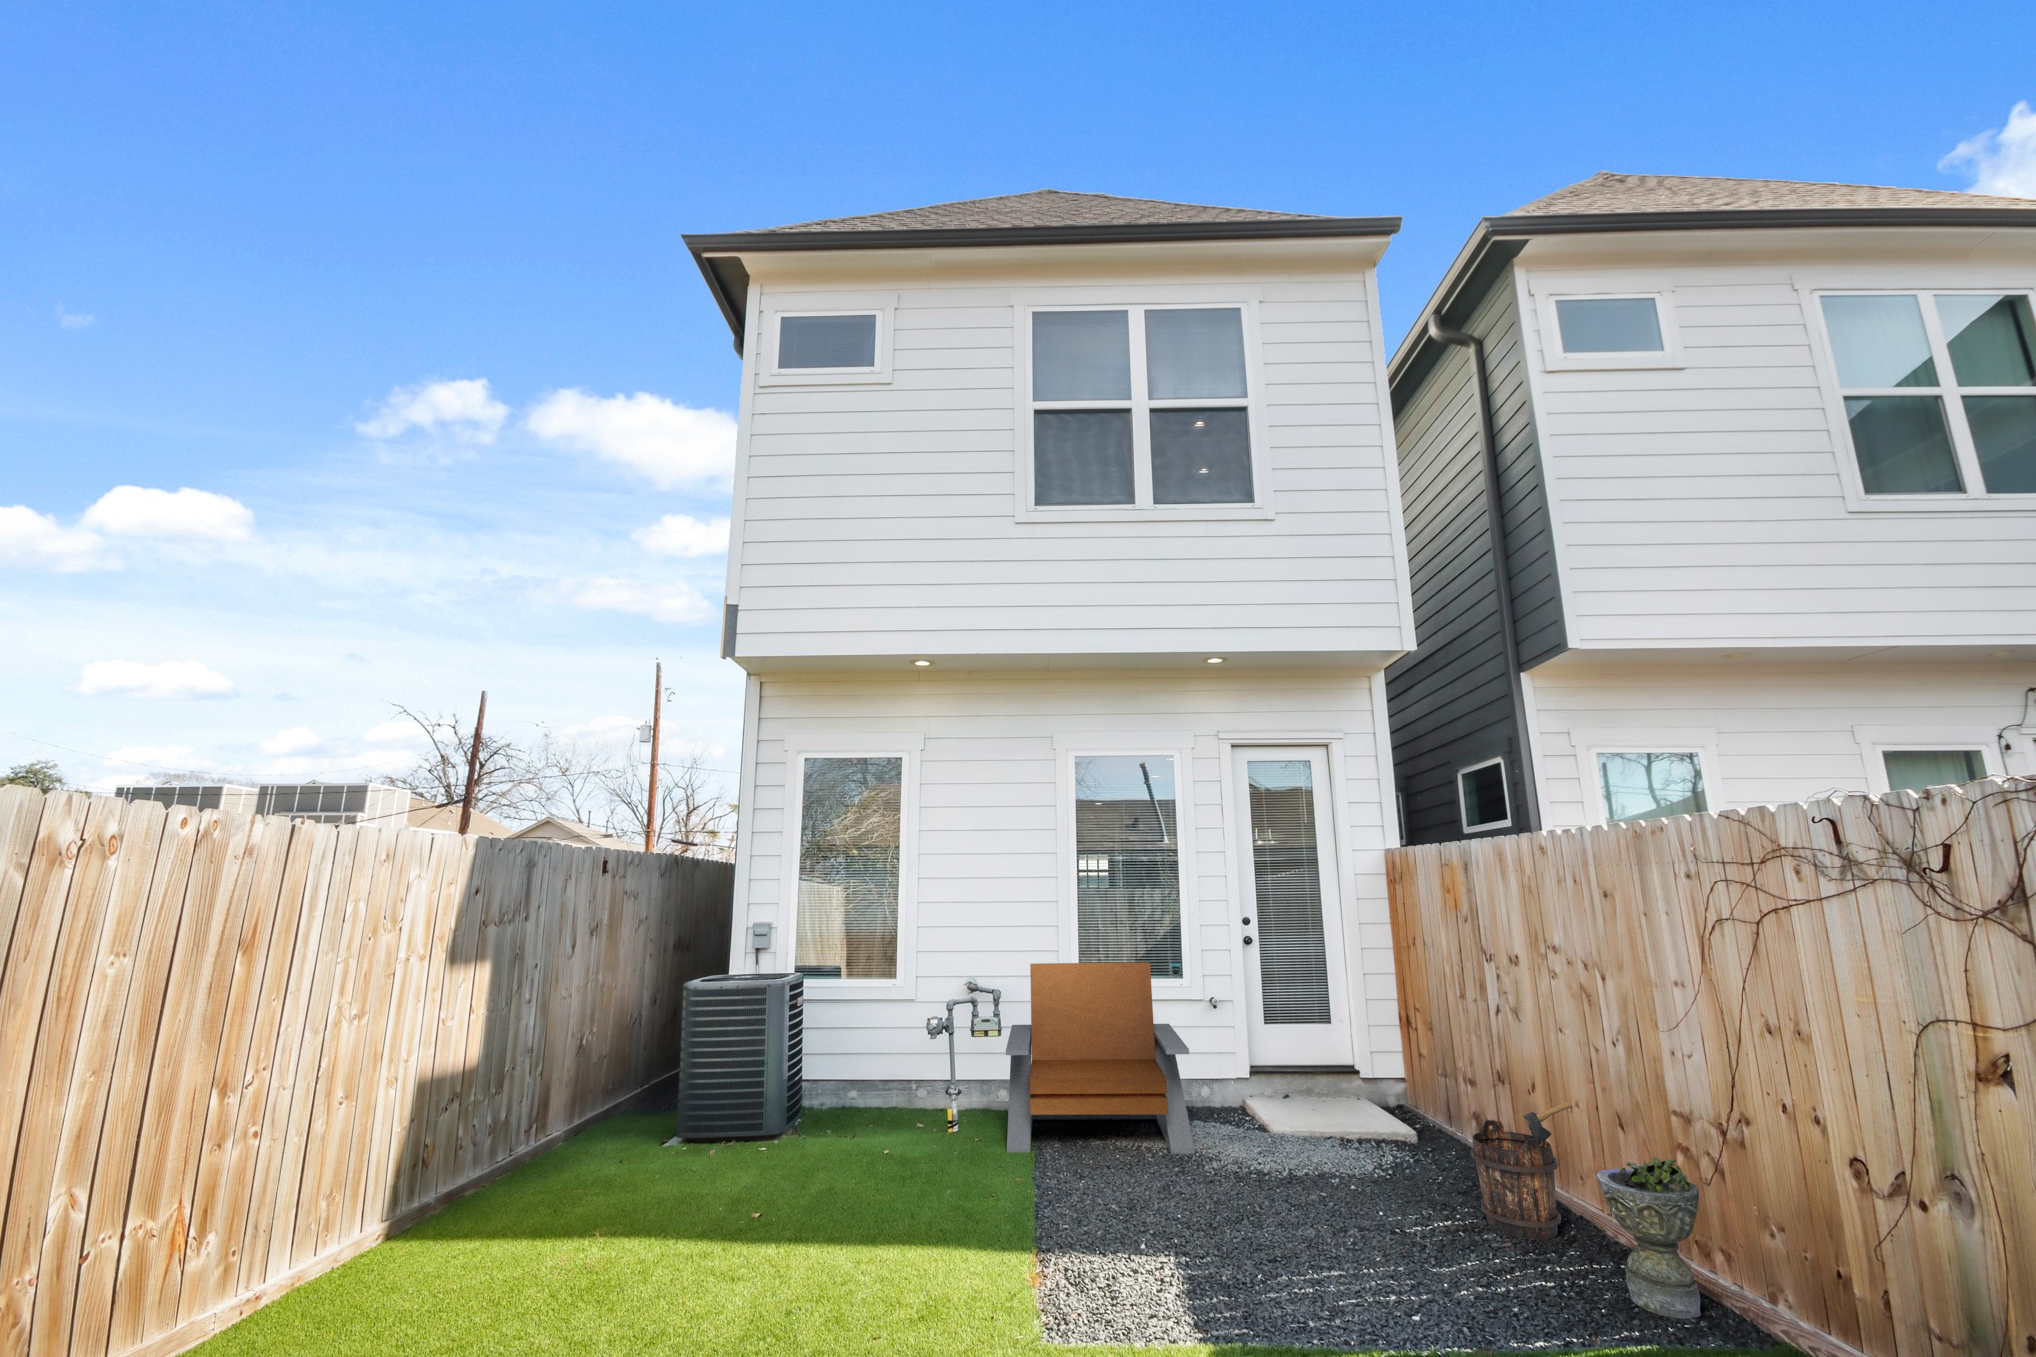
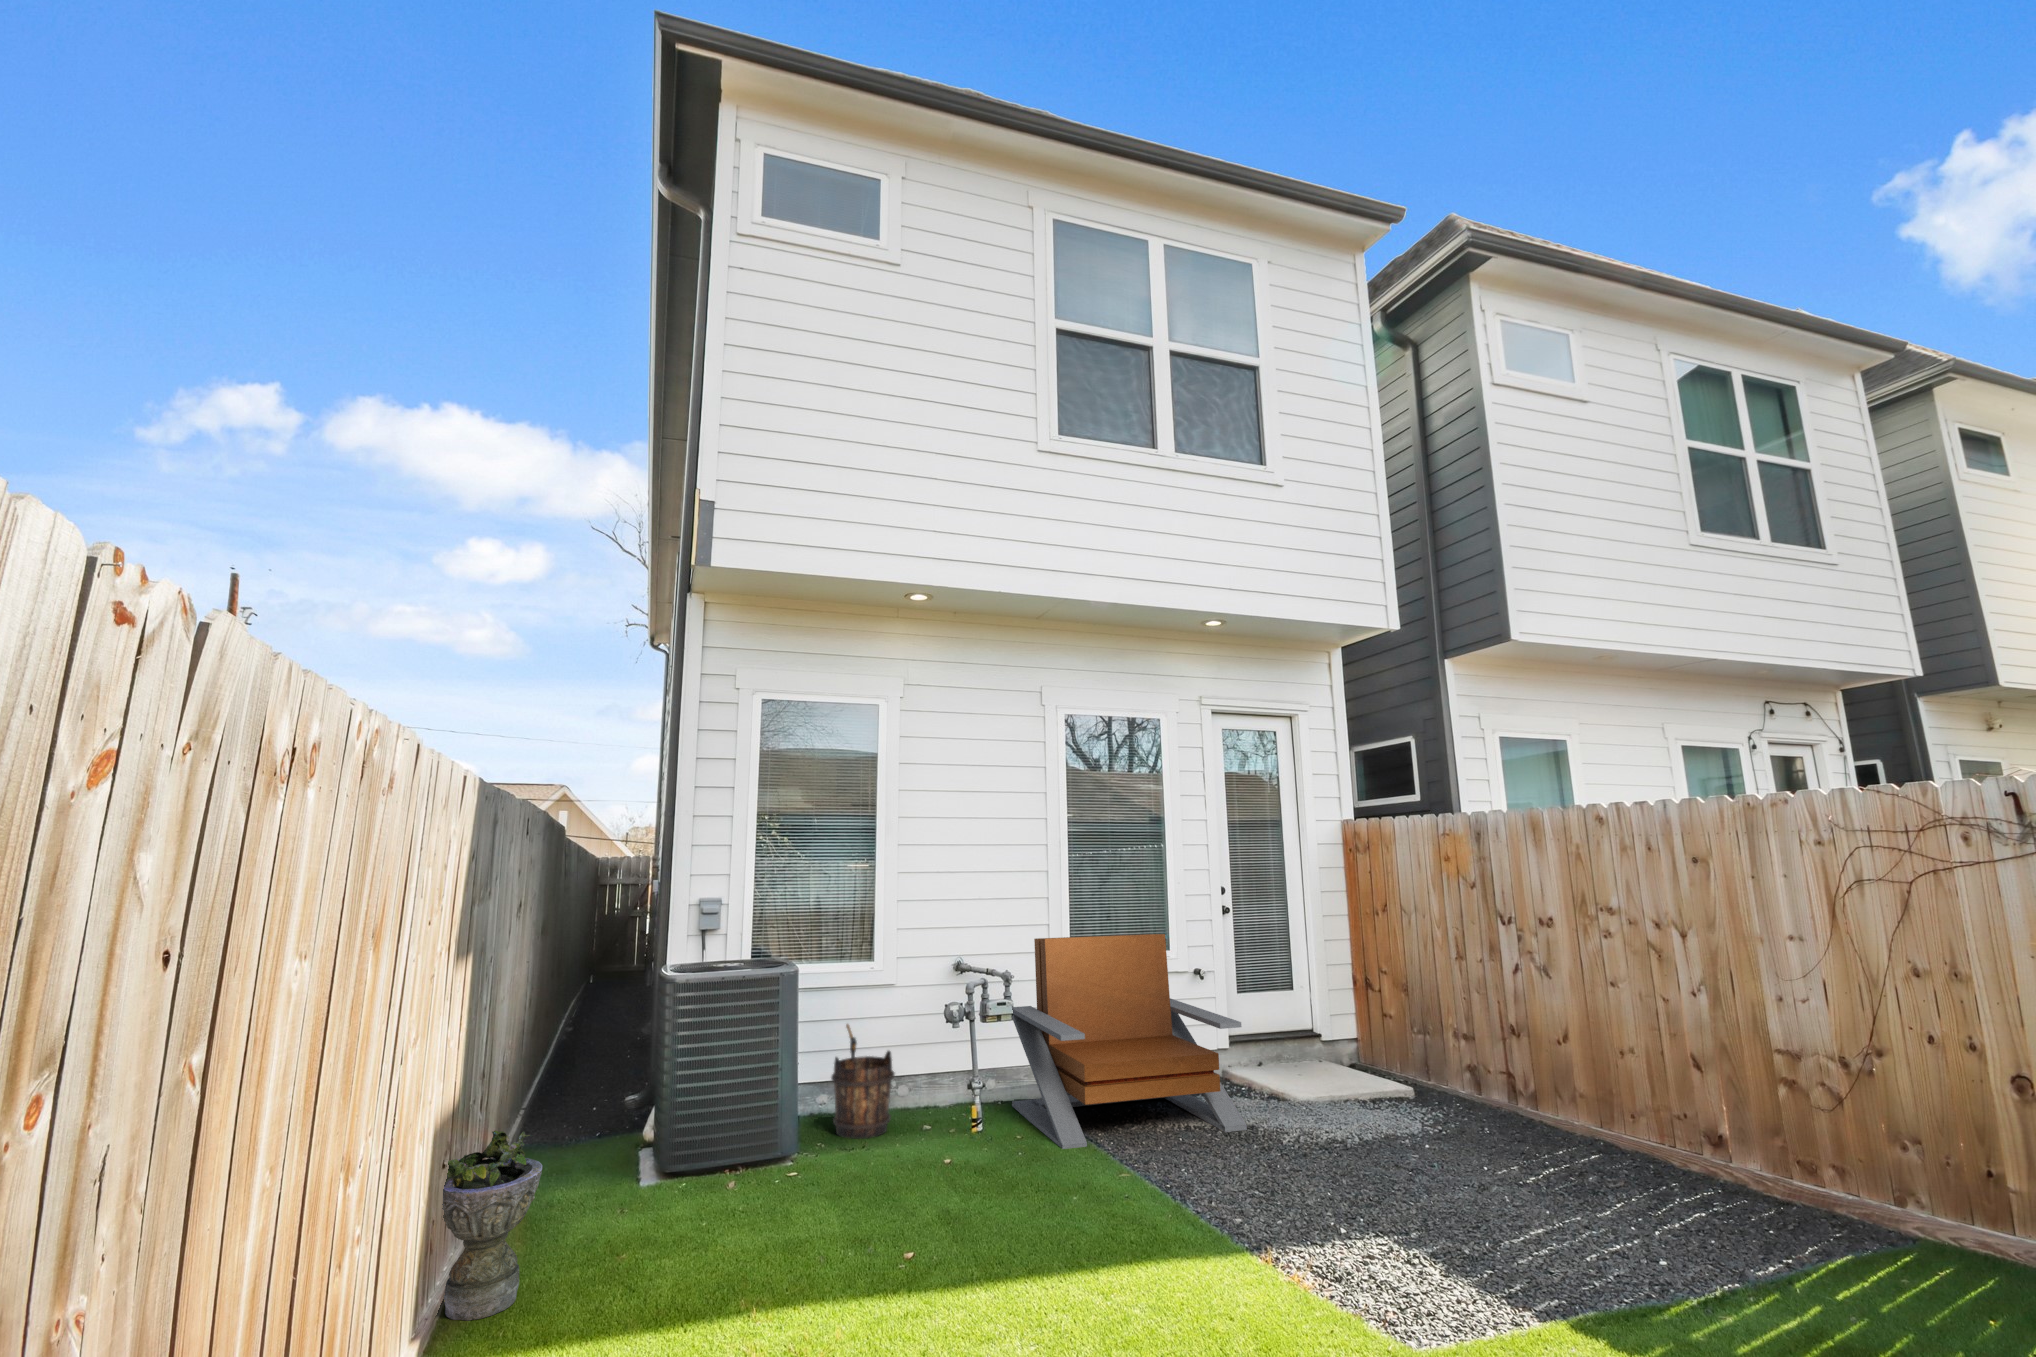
bucket: present [1471,1101,1572,1239] -> present [831,1024,895,1139]
planter: present [1597,1158,1701,1319] -> present [442,1131,542,1321]

